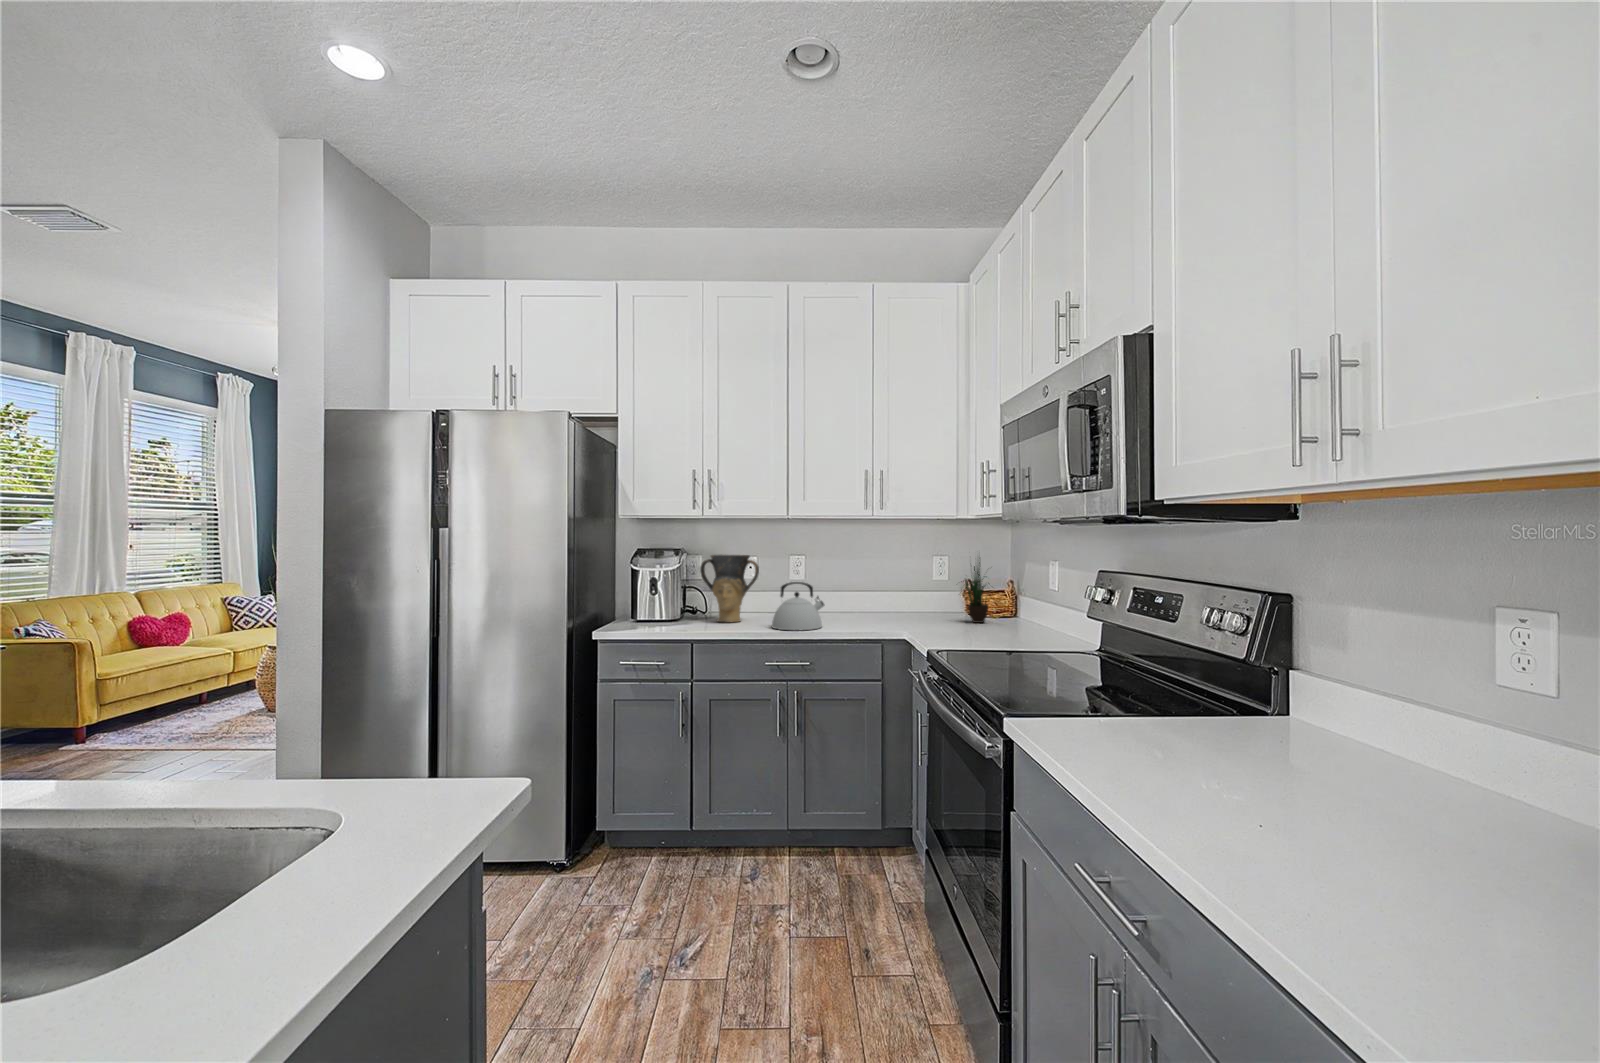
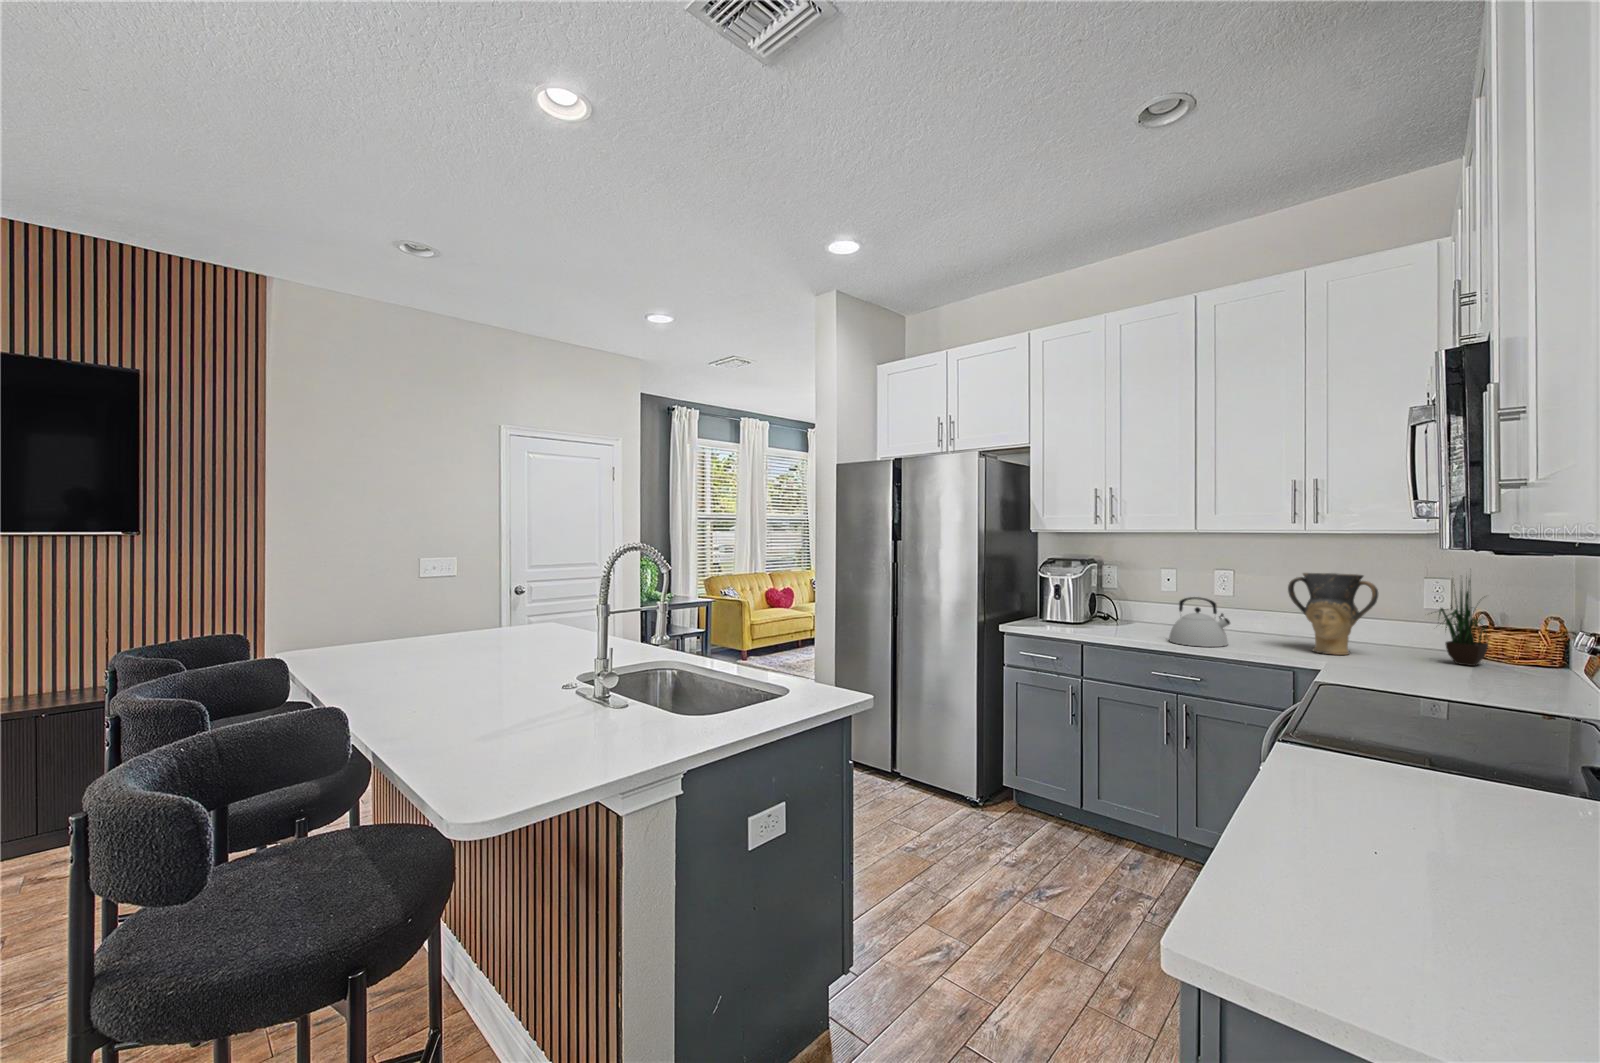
vase: present [700,555,759,622] -> present [1288,573,1378,655]

